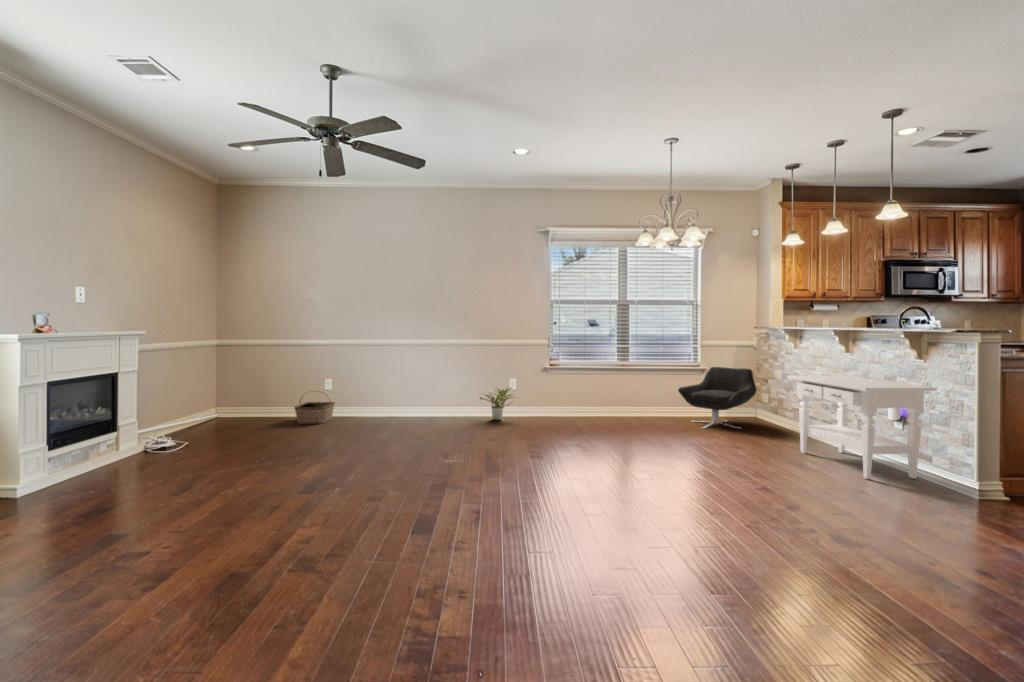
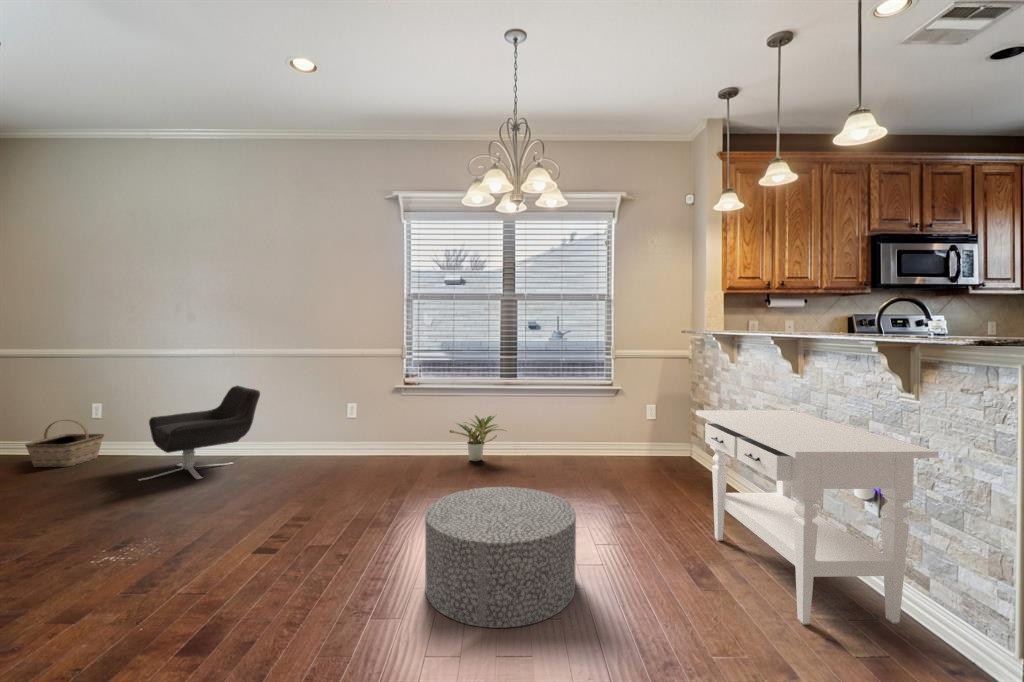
lounge chair: present [678,367,757,428] -> present [139,386,260,481]
potted plant: present [480,388,513,420] -> present [450,415,504,461]
ottoman: none [650,420,740,481] -> present [425,487,576,628]

